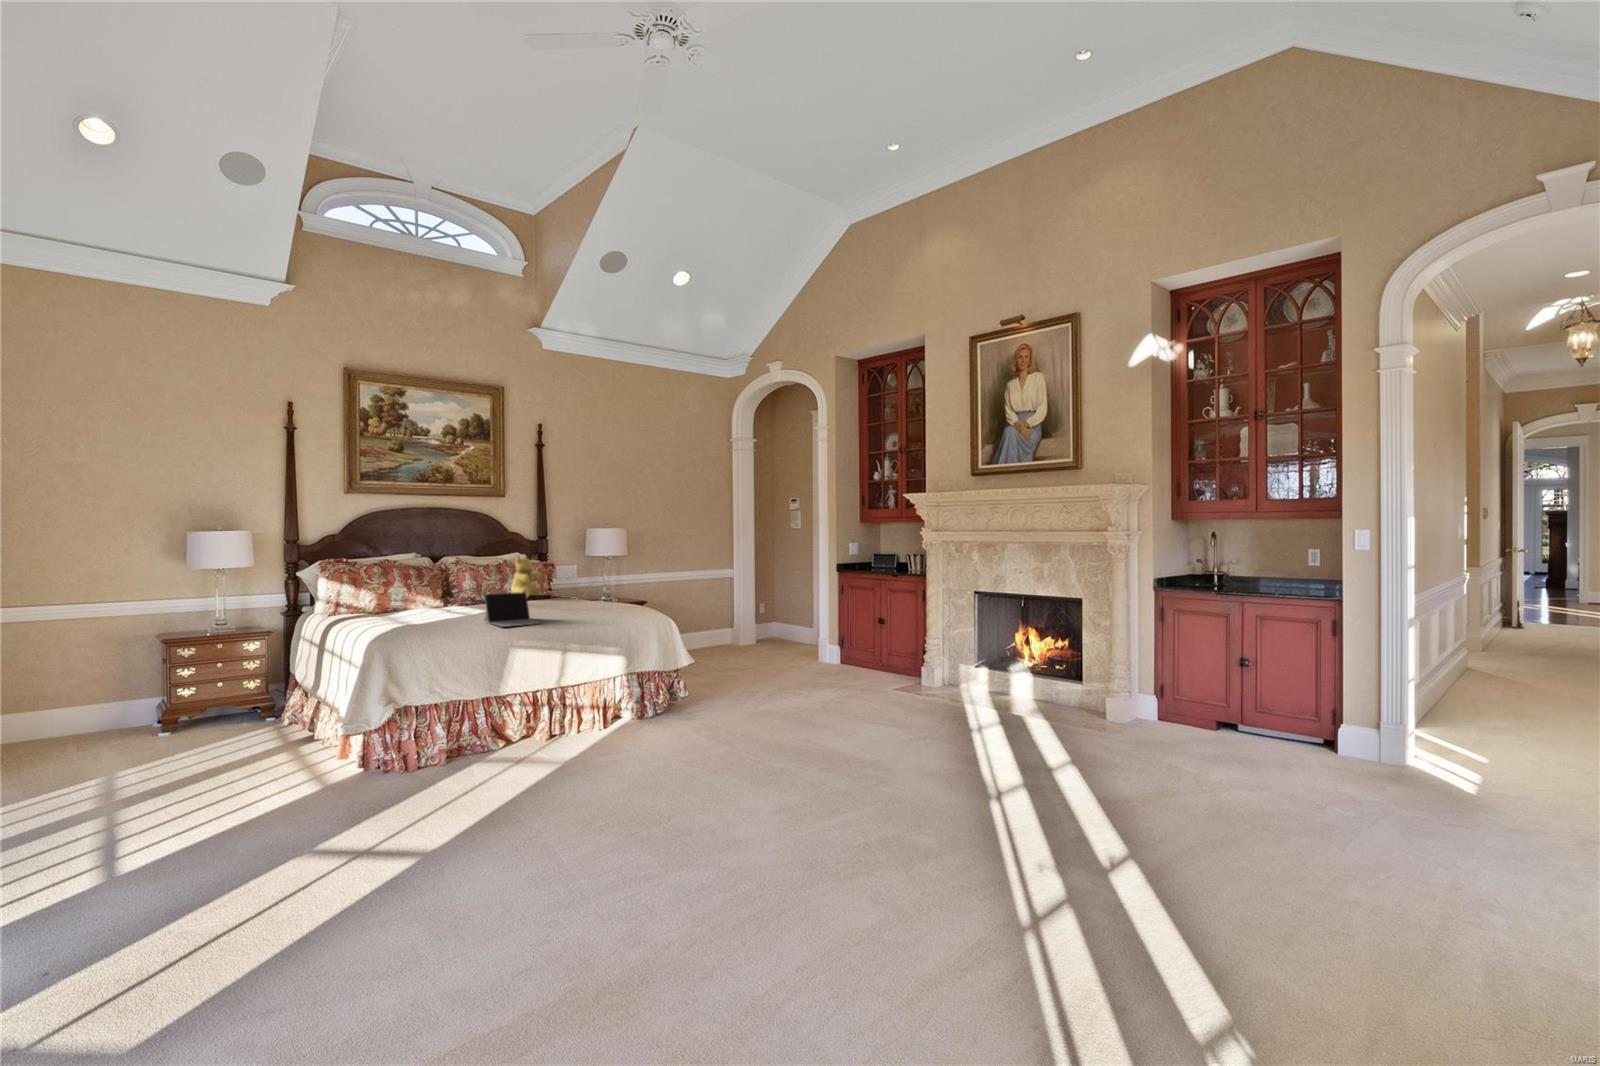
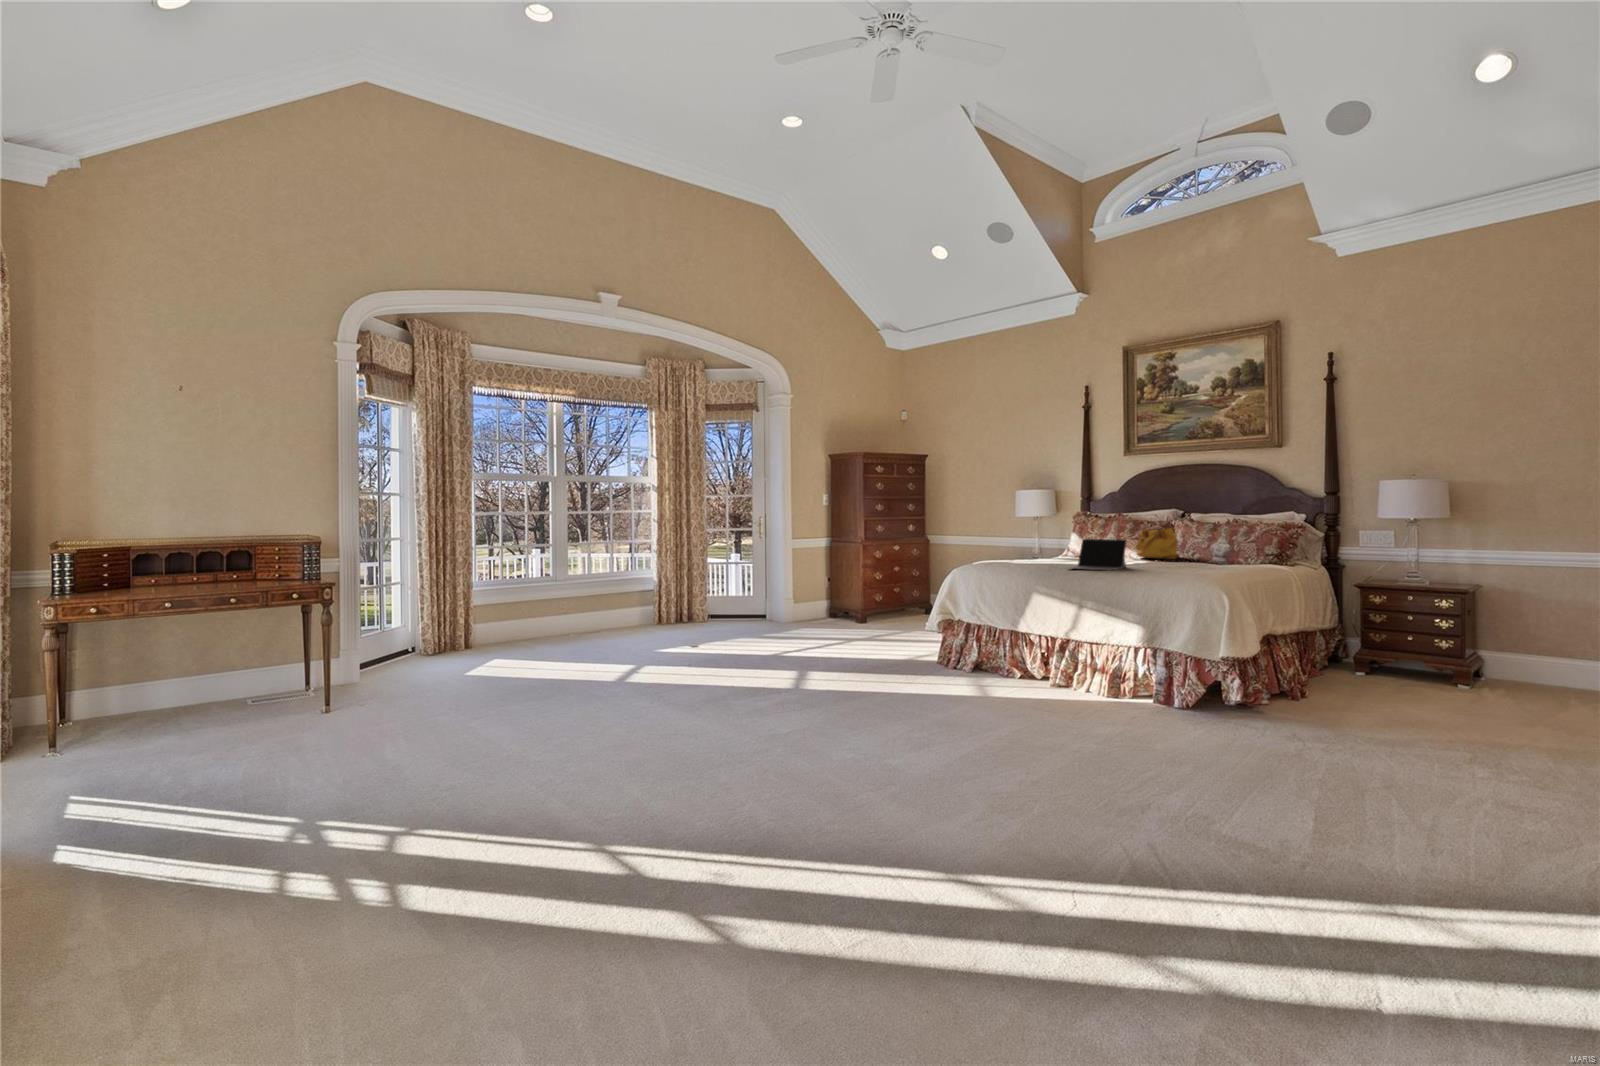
teddy bear: present [511,557,541,598] -> none [1217,512,1261,559]
handbag: none [438,570,484,604] -> present [1135,527,1179,559]

